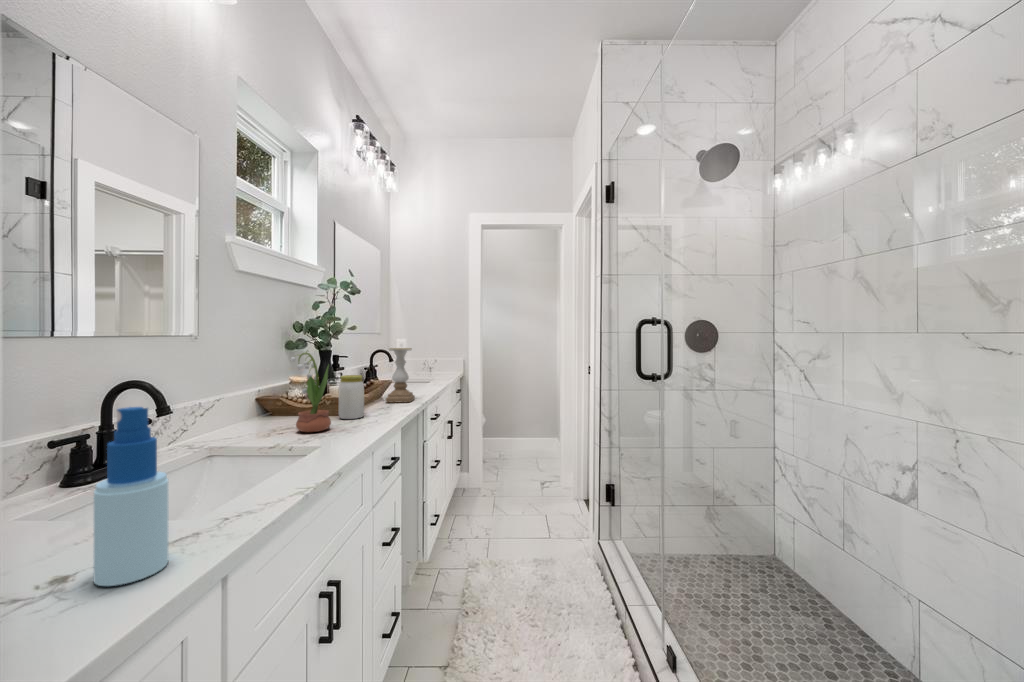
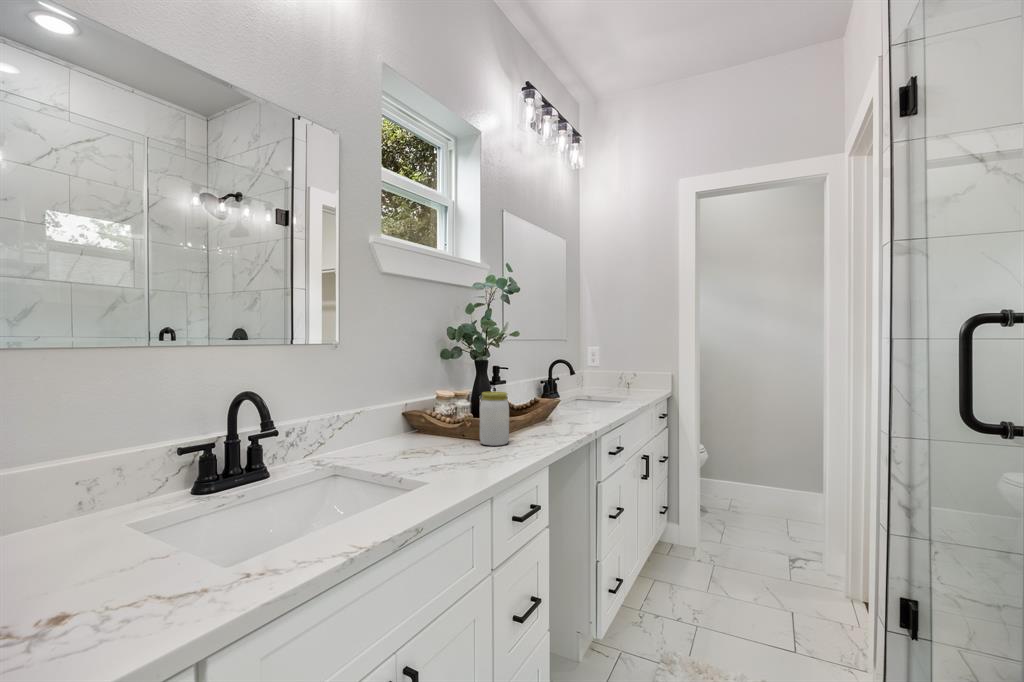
candle holder: present [386,348,415,402] -> none [546,359,584,429]
potted flower: present [291,352,331,432] -> none [420,361,462,459]
spray bottle: present [94,407,168,586] -> none [102,427,179,626]

